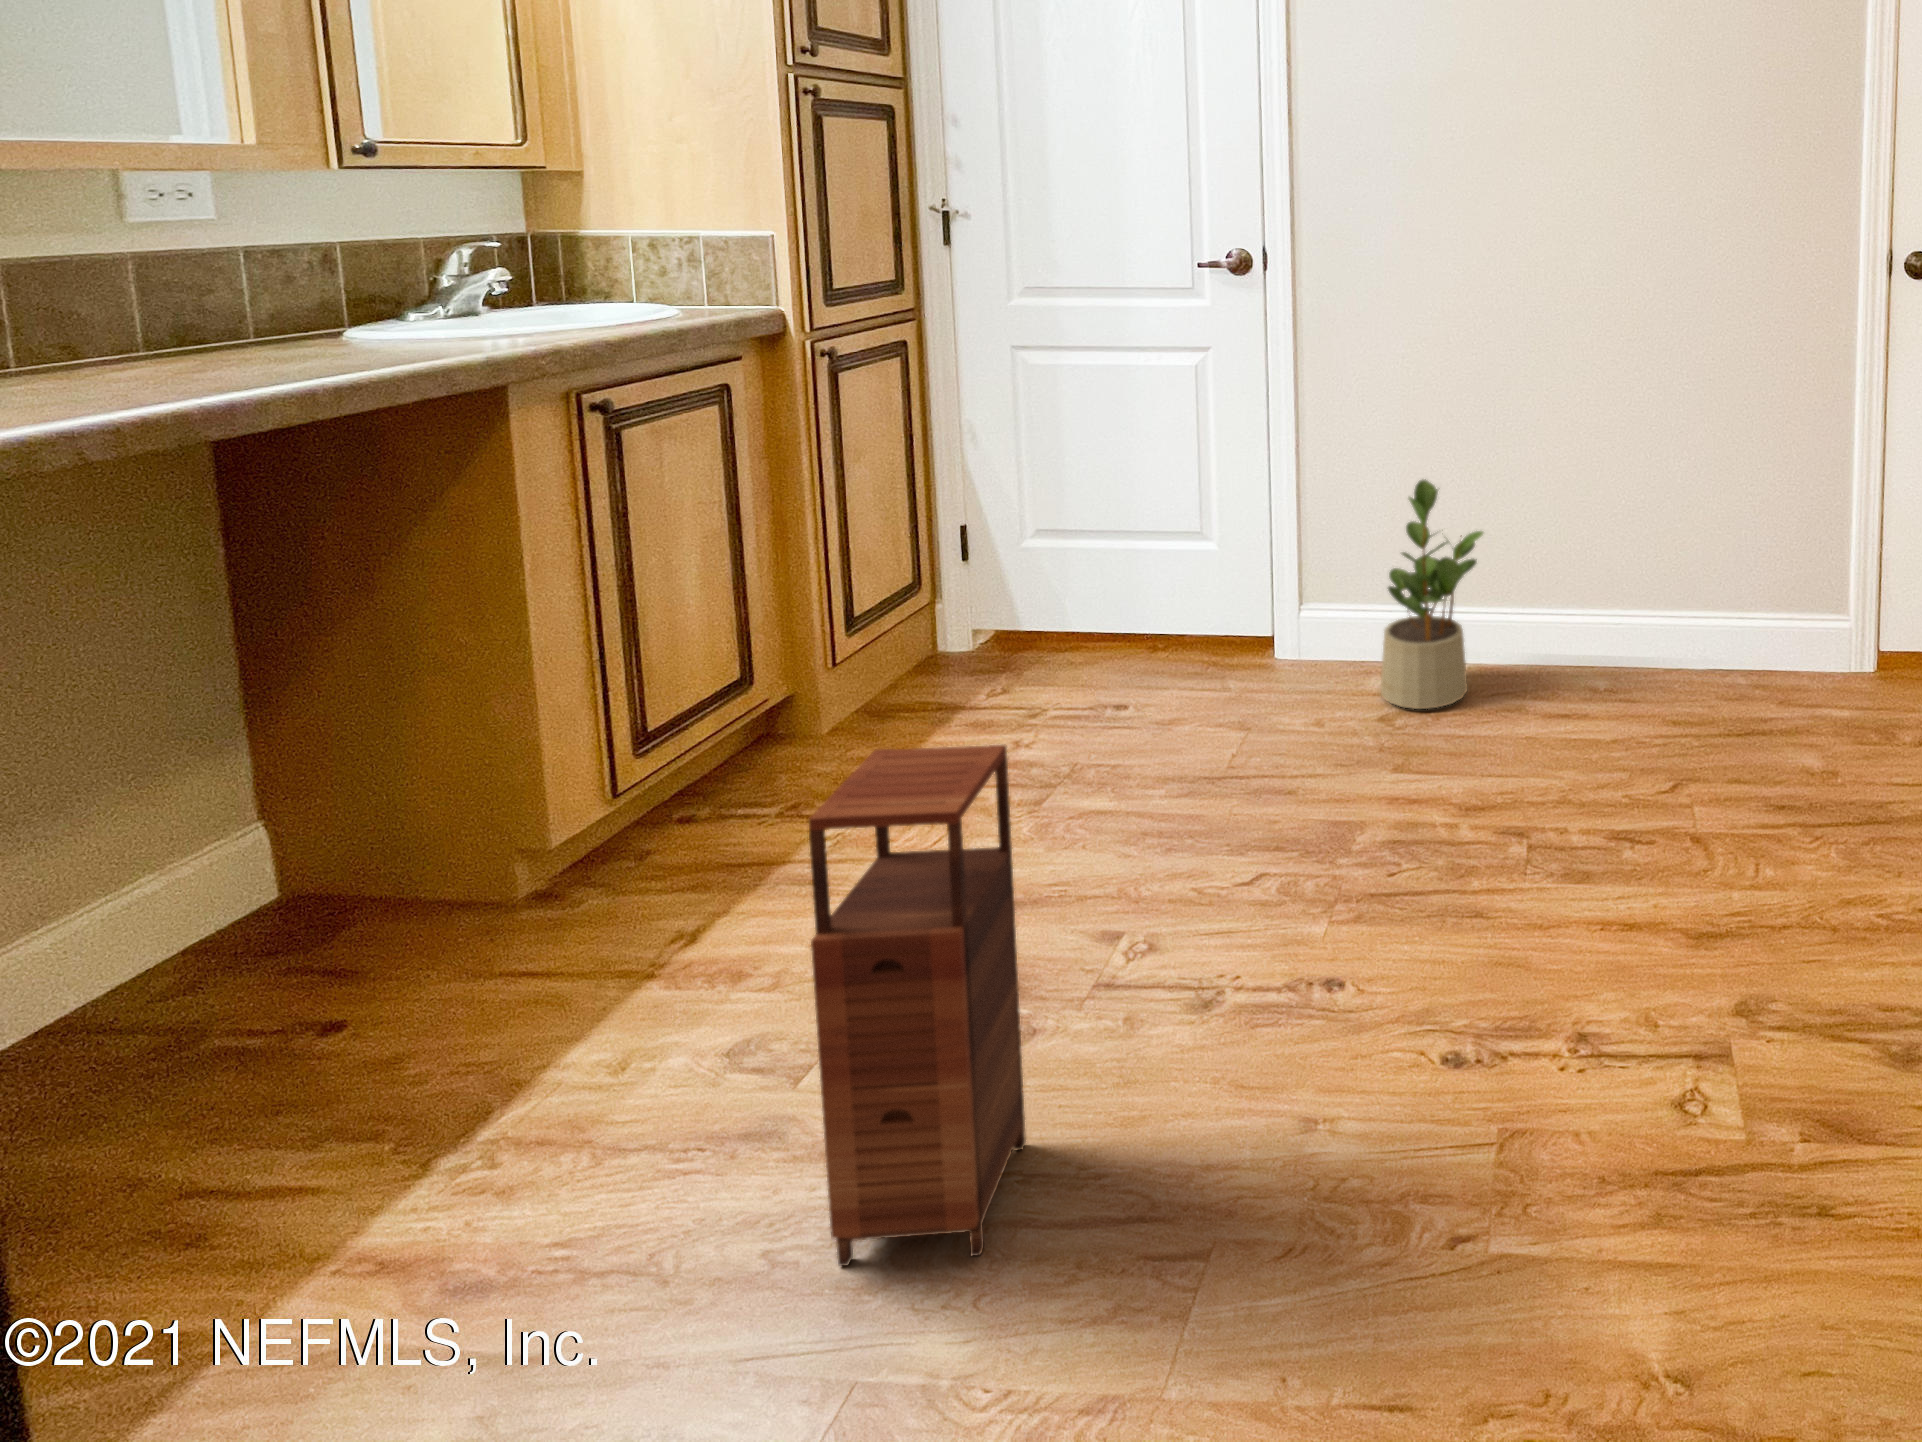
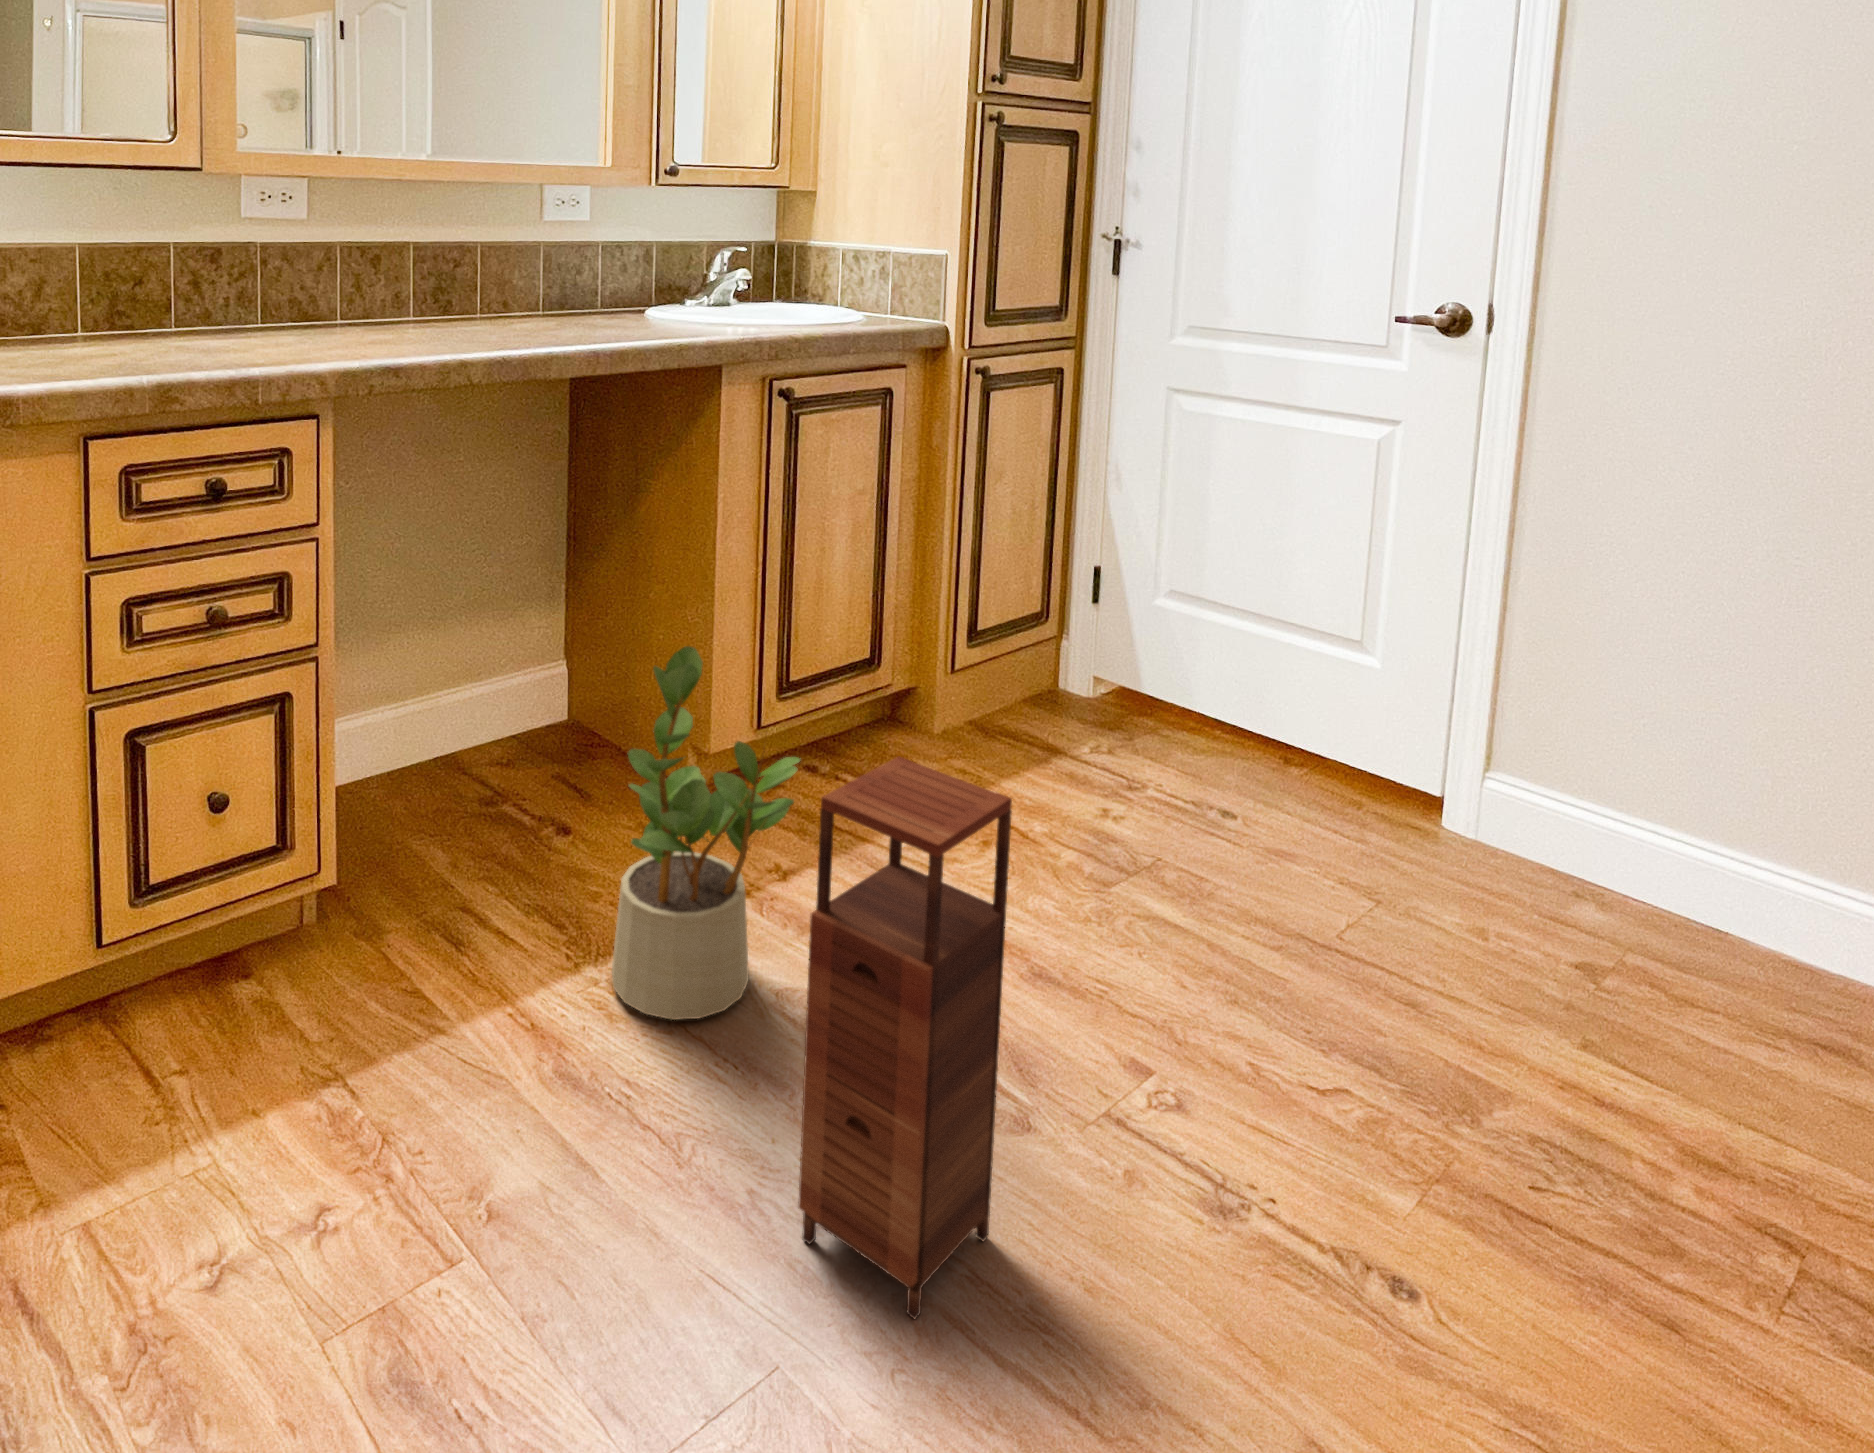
potted plant: present [1381,479,1483,709] -> present [612,646,800,1020]

